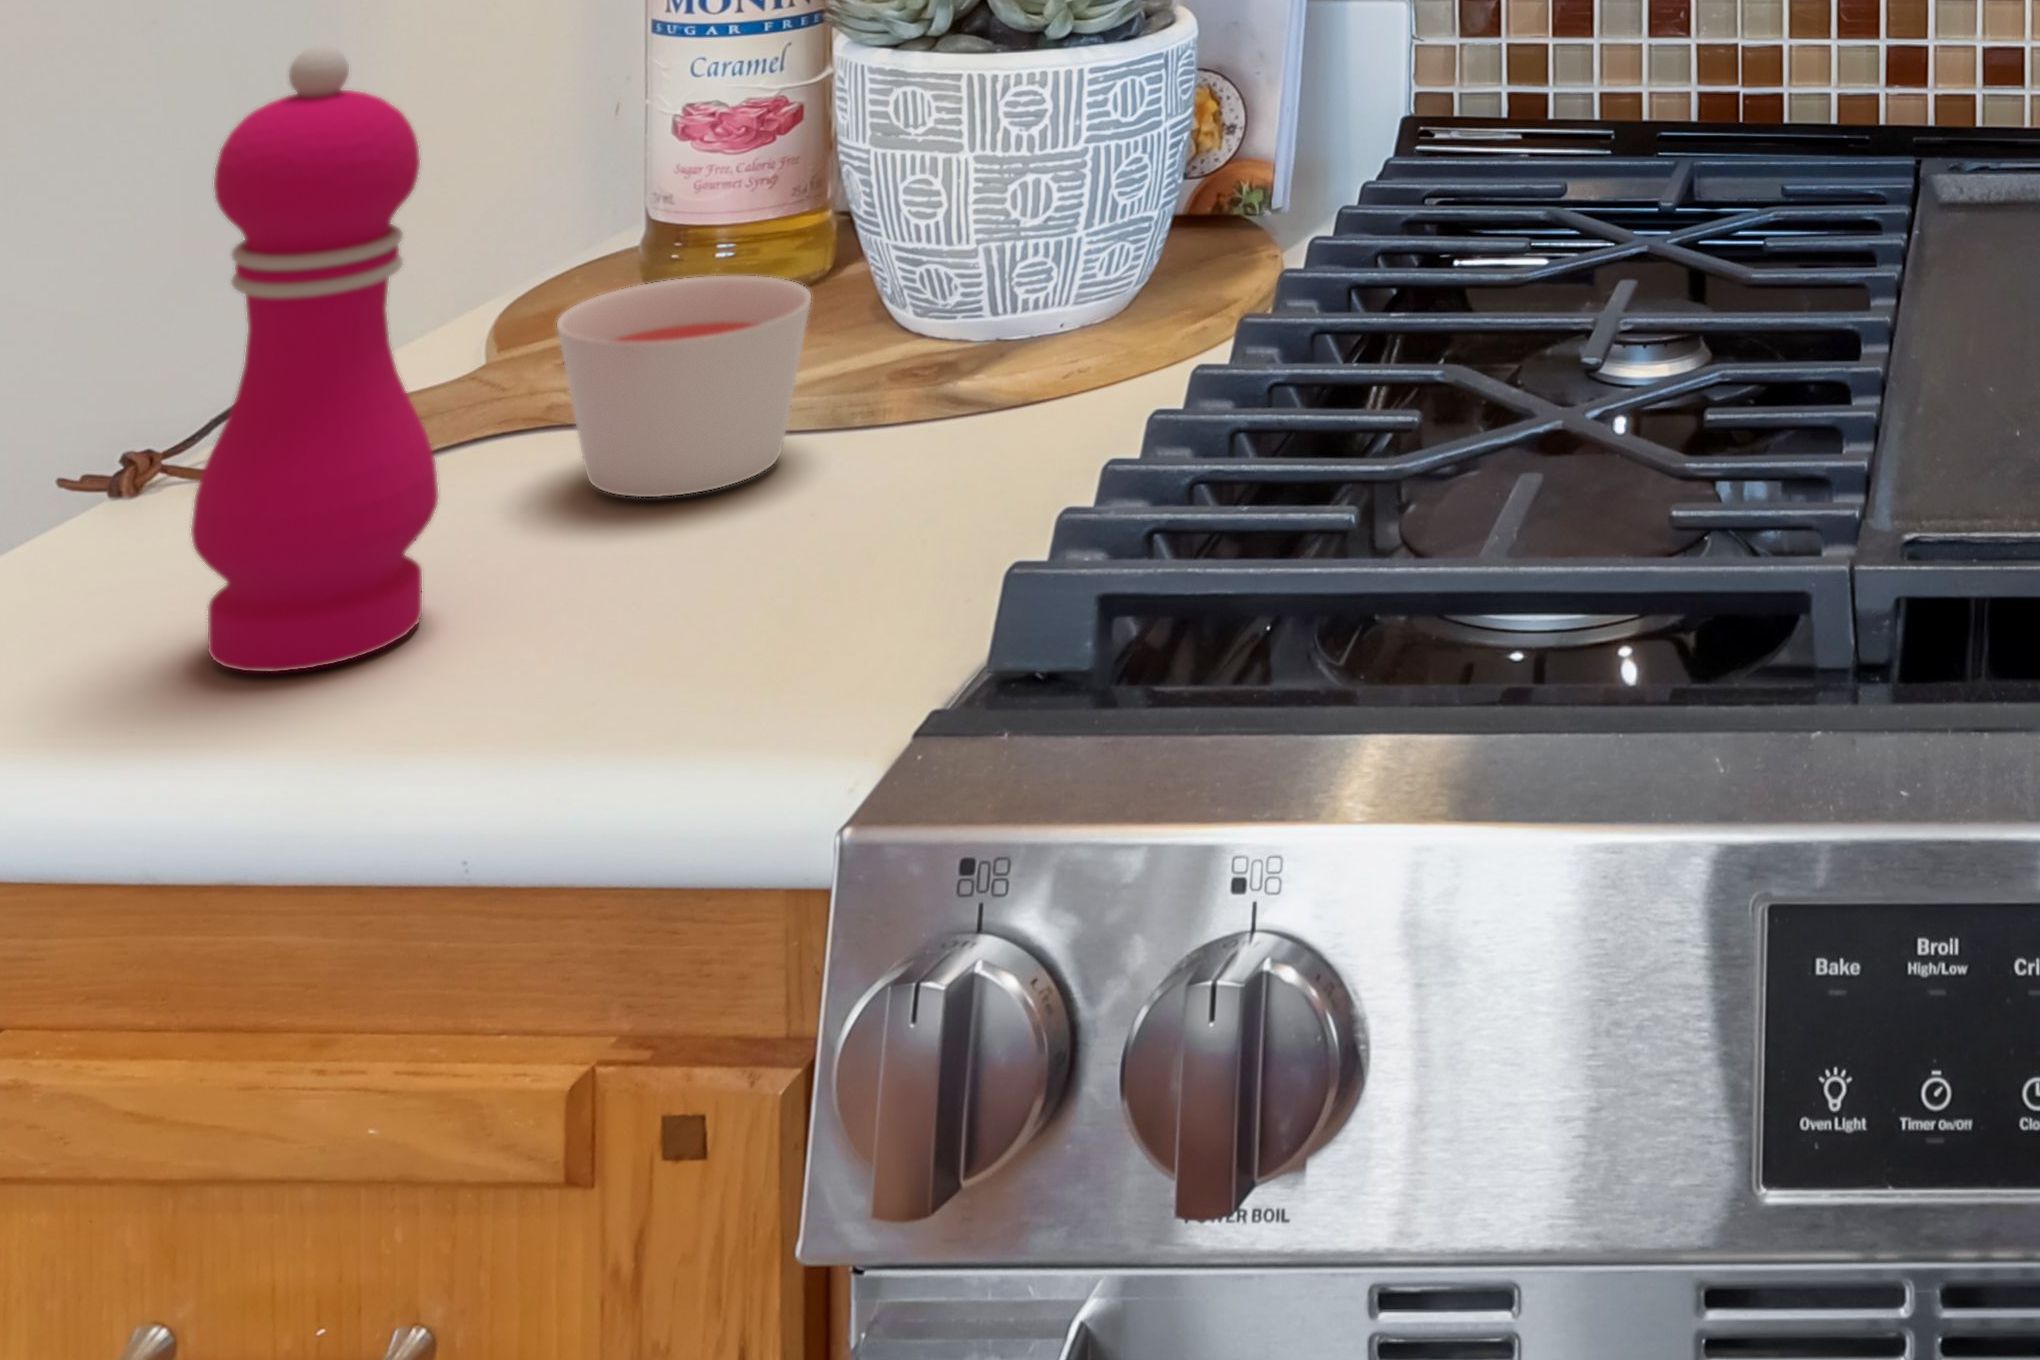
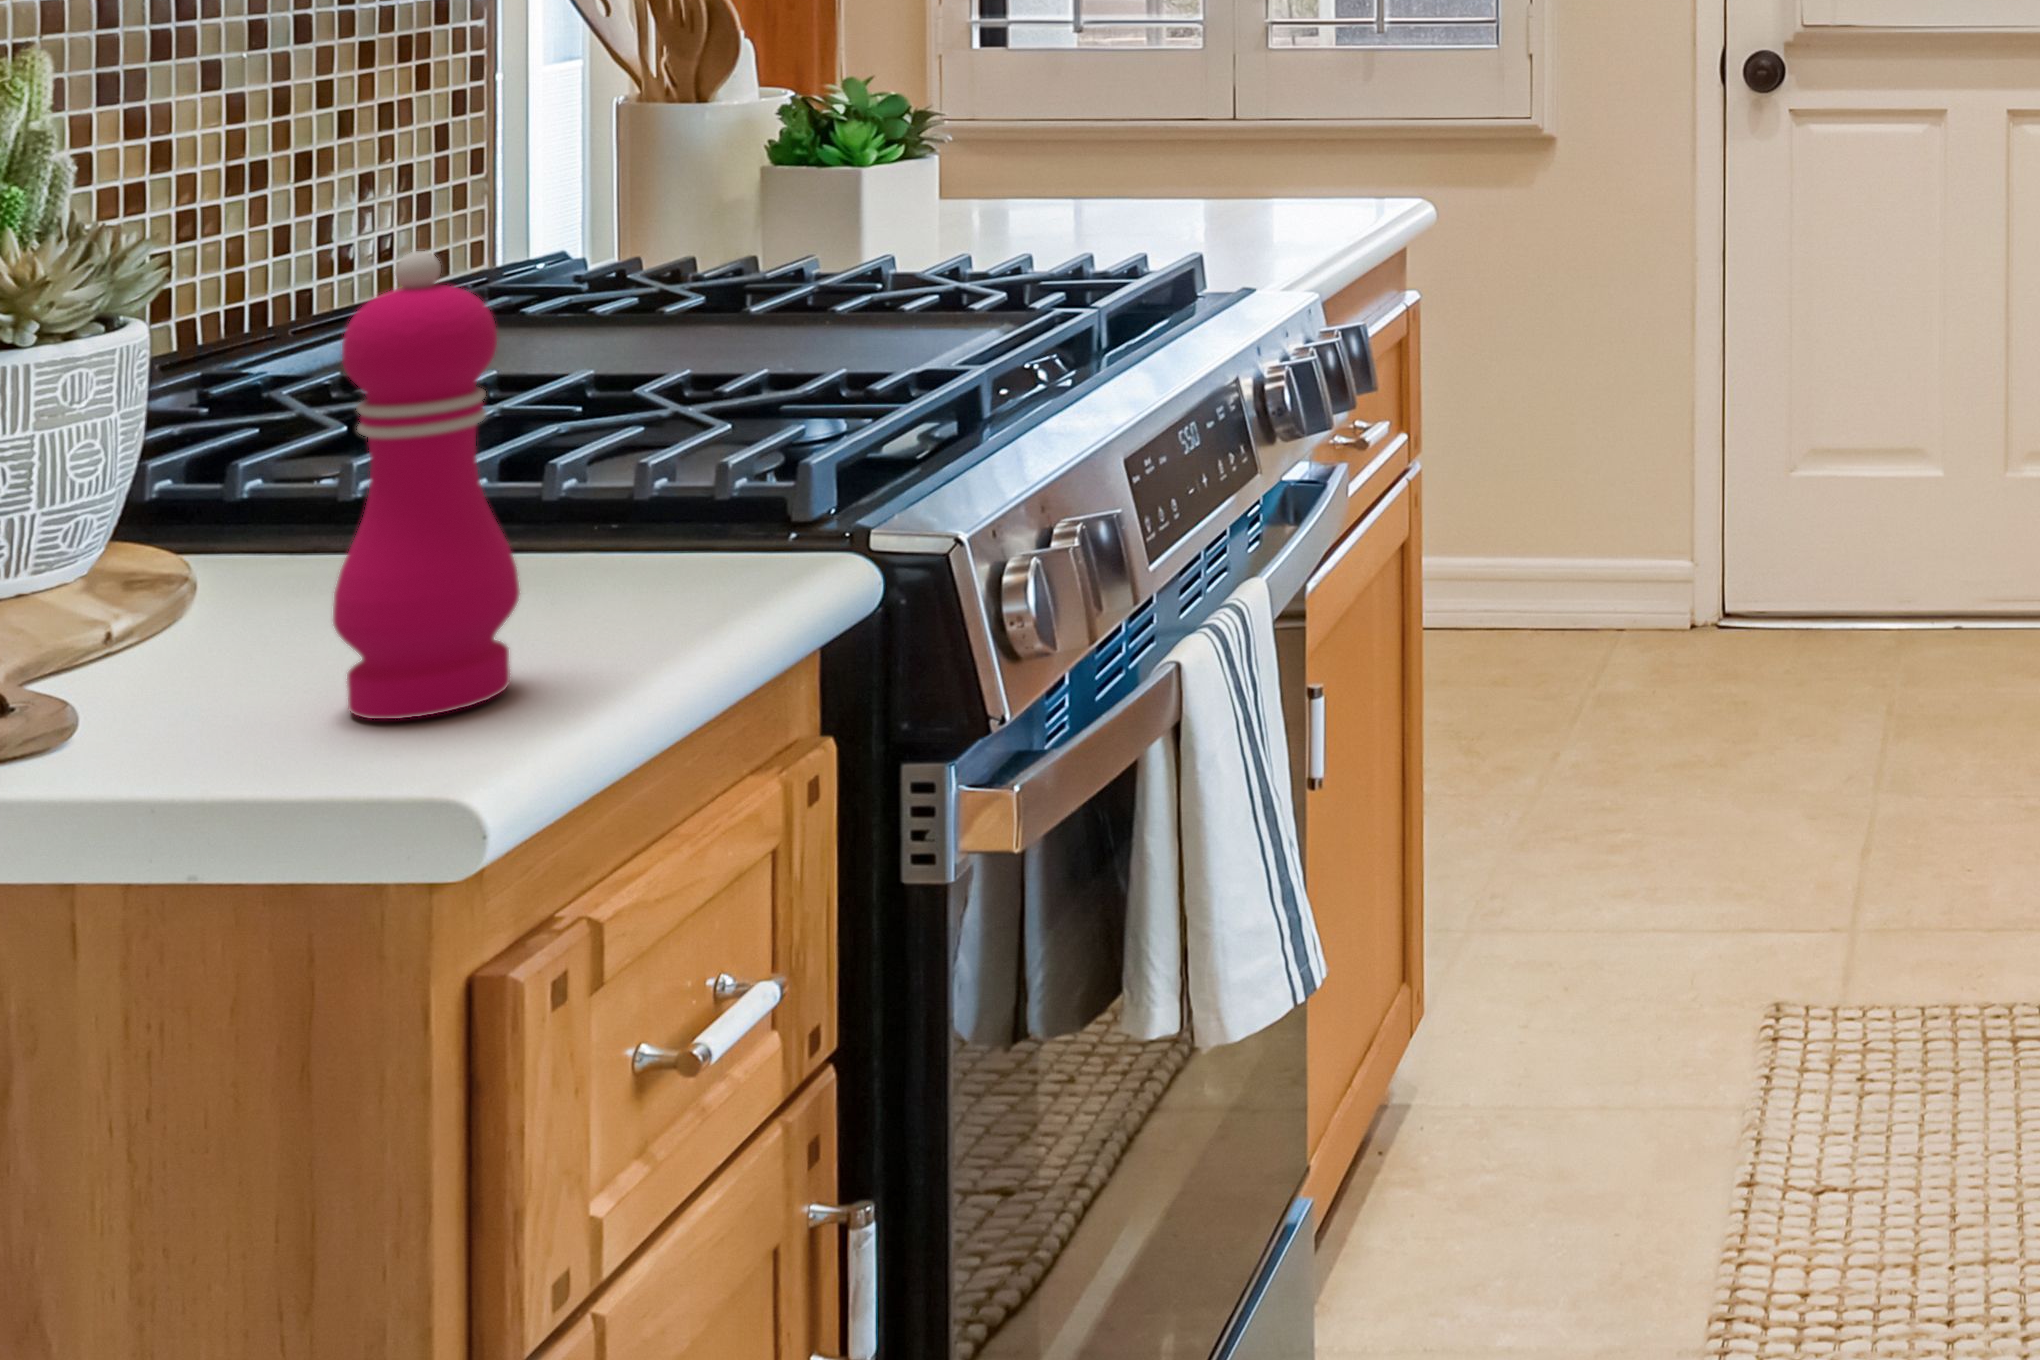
candle: present [557,276,811,497] -> none [50,504,283,682]

